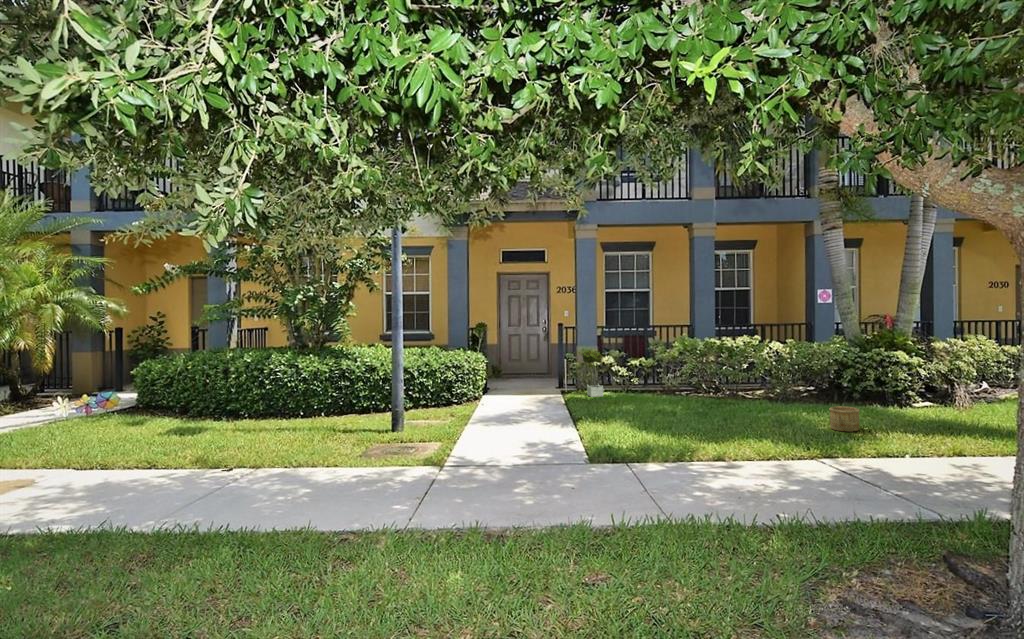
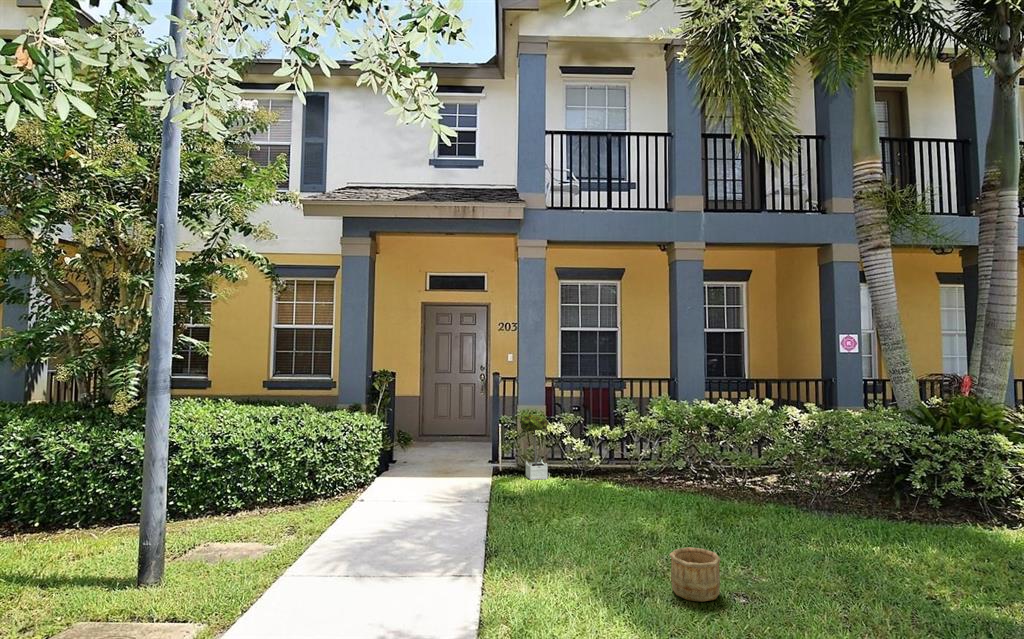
wooden bucket: present [829,406,860,432] -> present [669,547,721,602]

